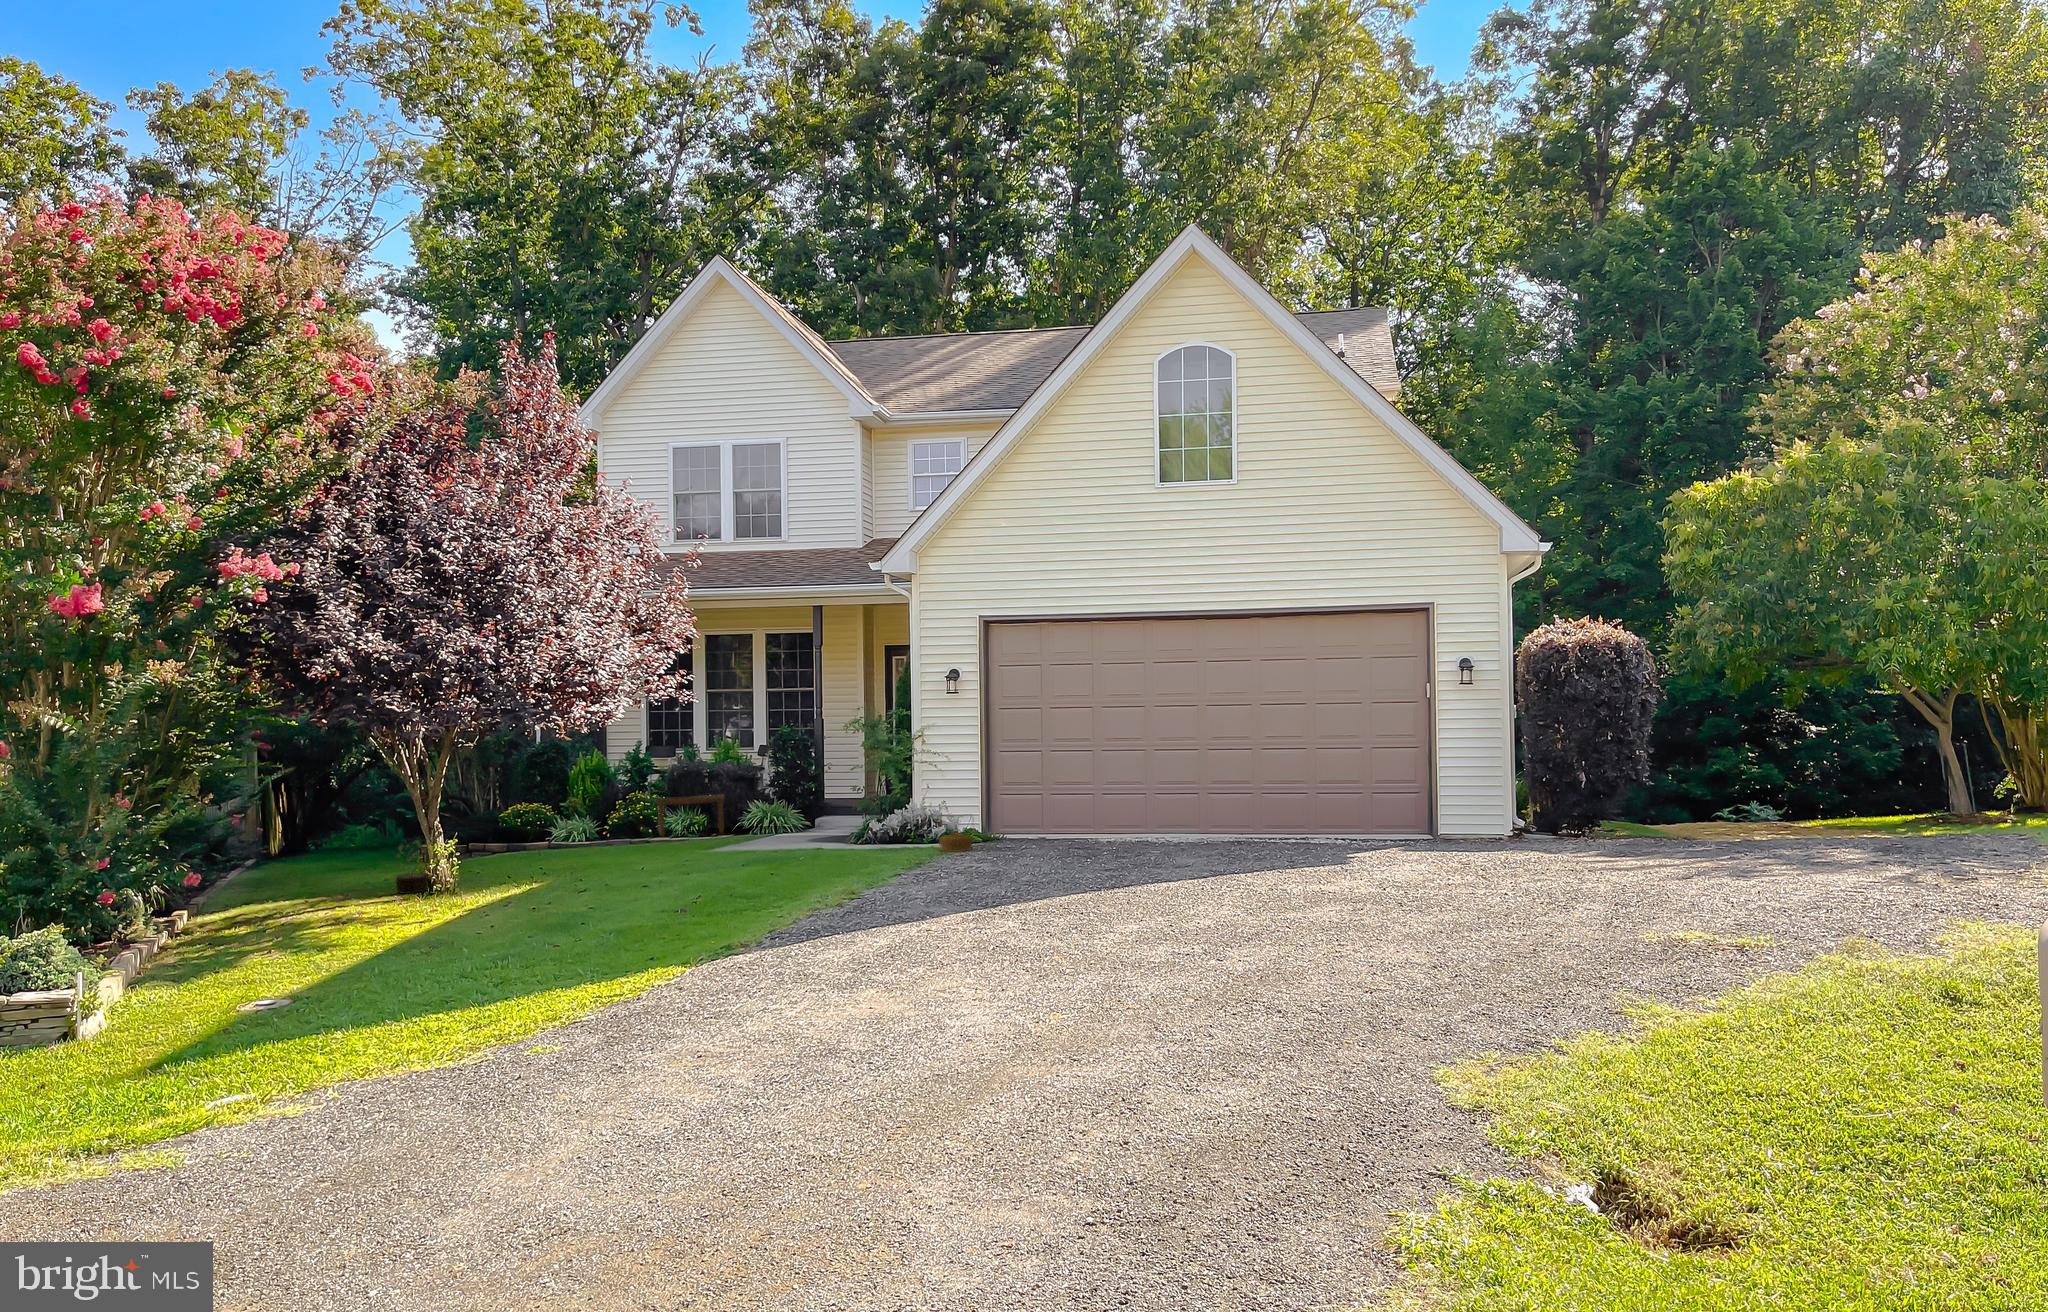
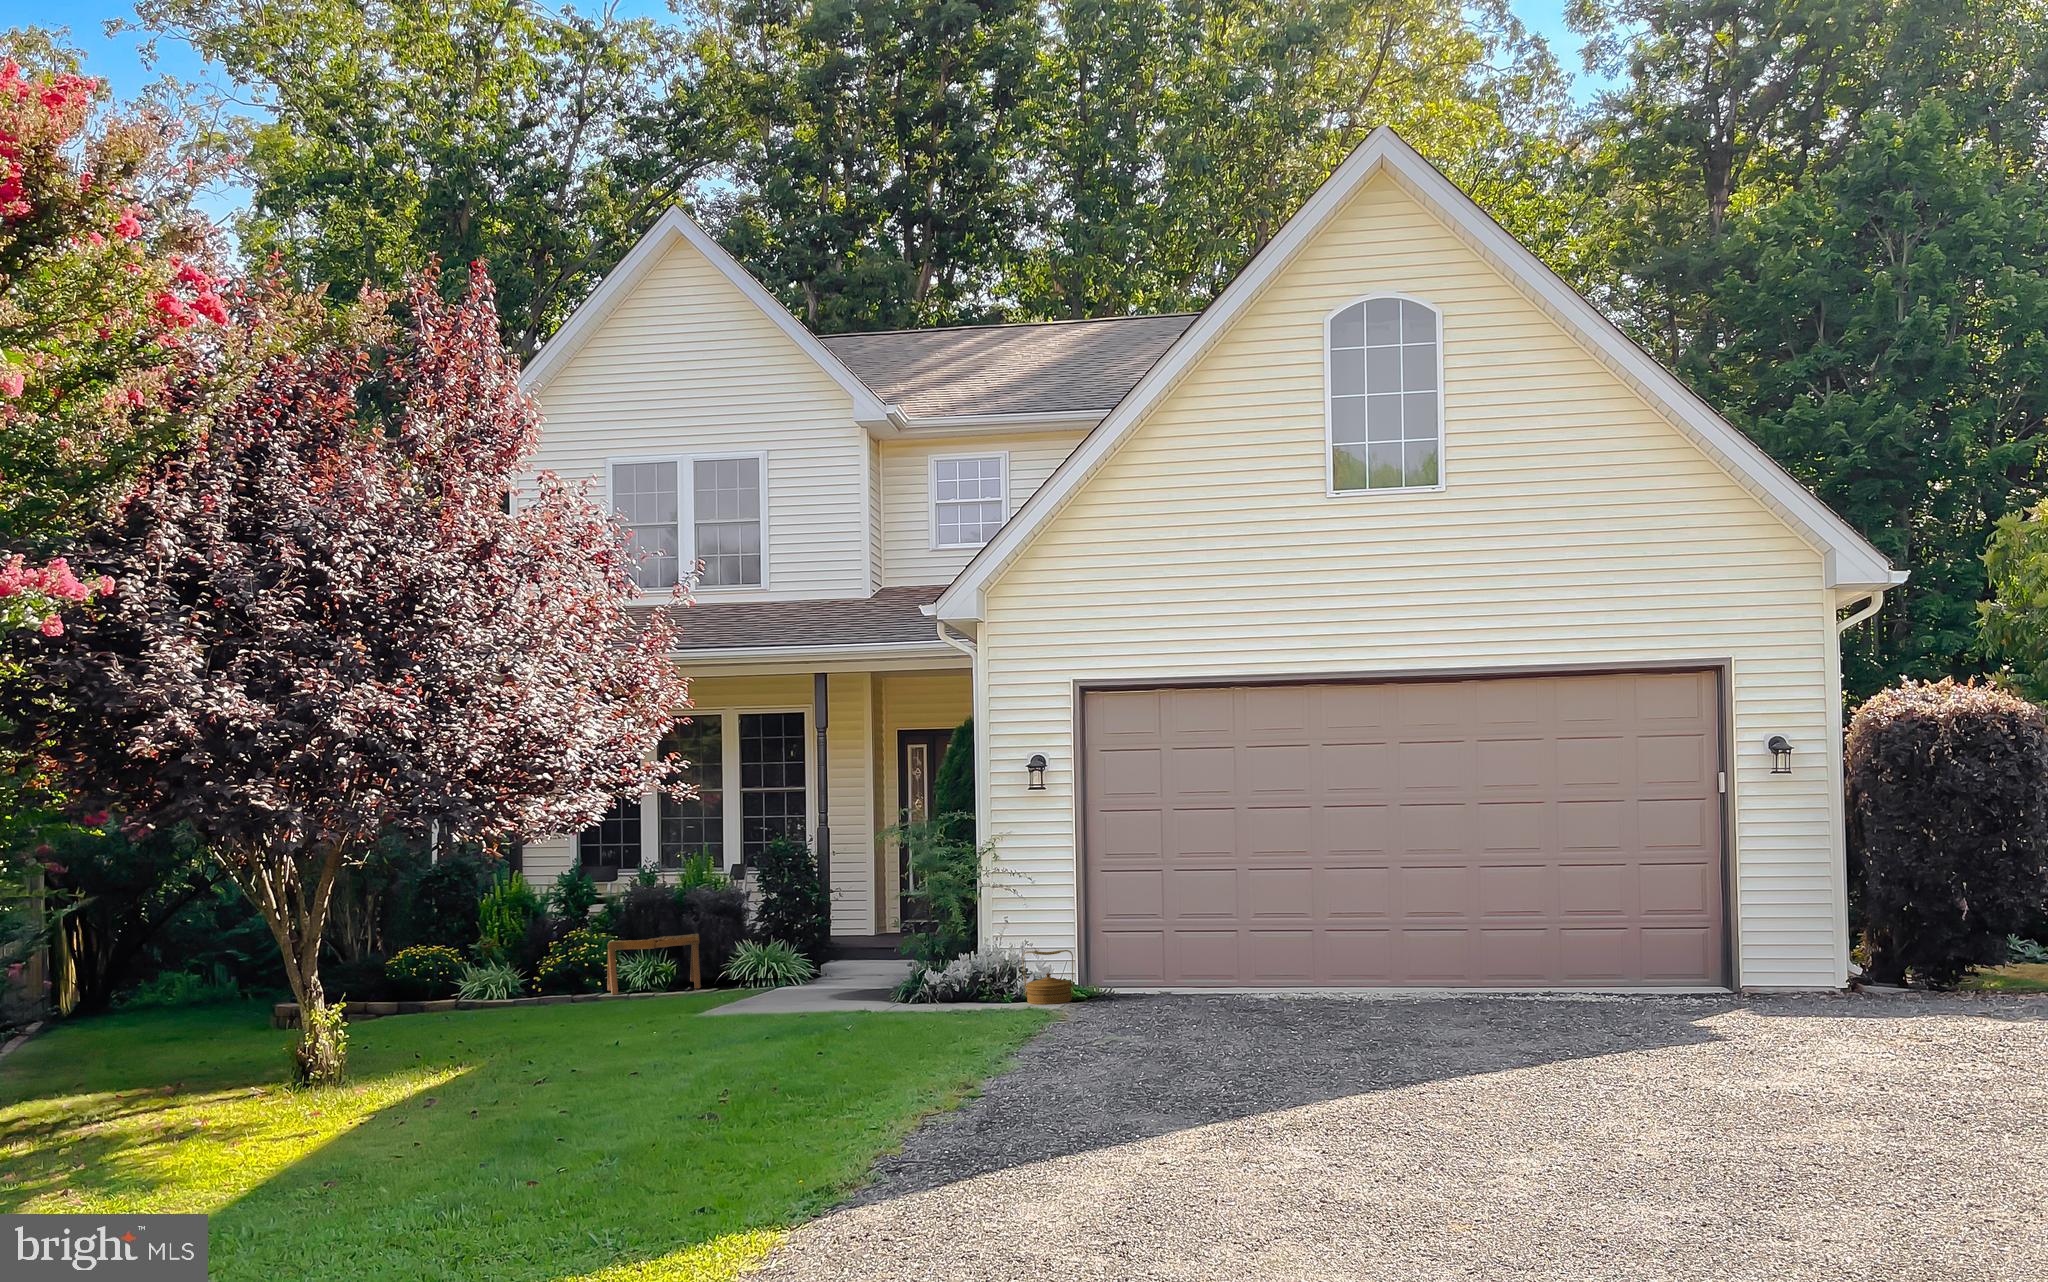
decorative plant: present [396,841,428,894] -> none [246,1007,296,1090]

